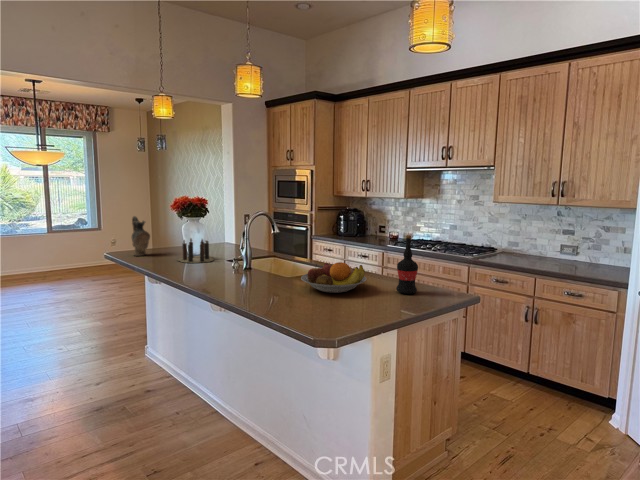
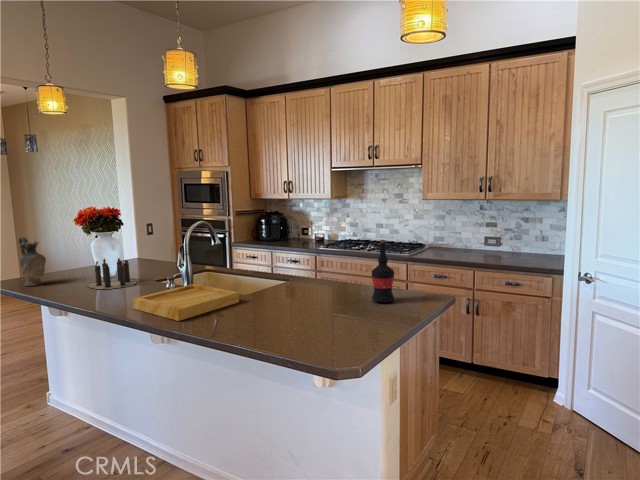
fruit bowl: present [301,262,366,293] -> none [266,275,340,310]
tray: none [199,264,282,290] -> present [133,284,239,321]

